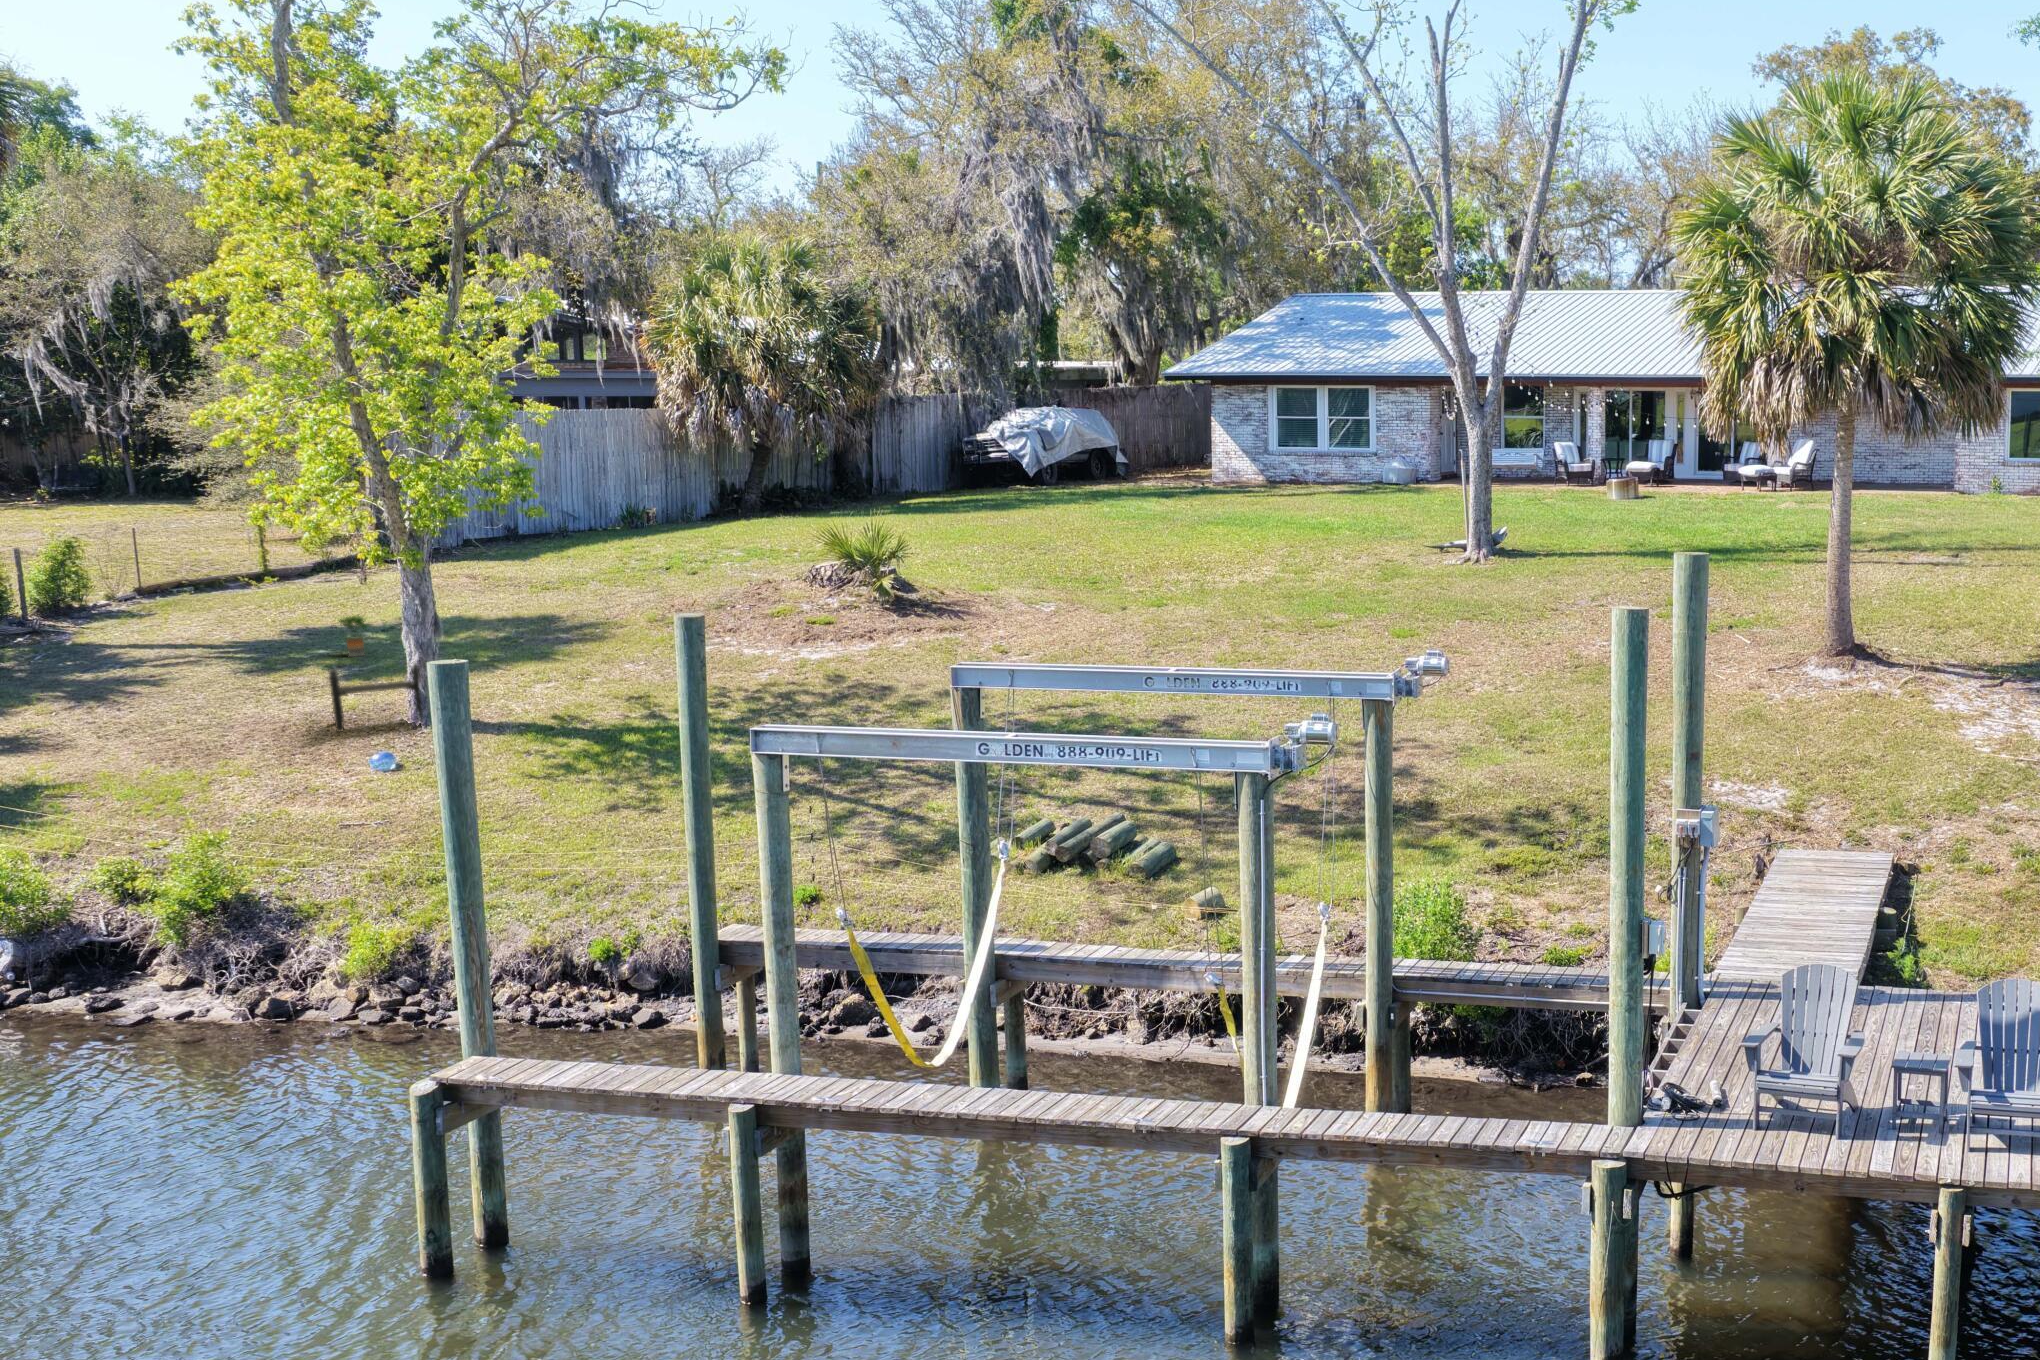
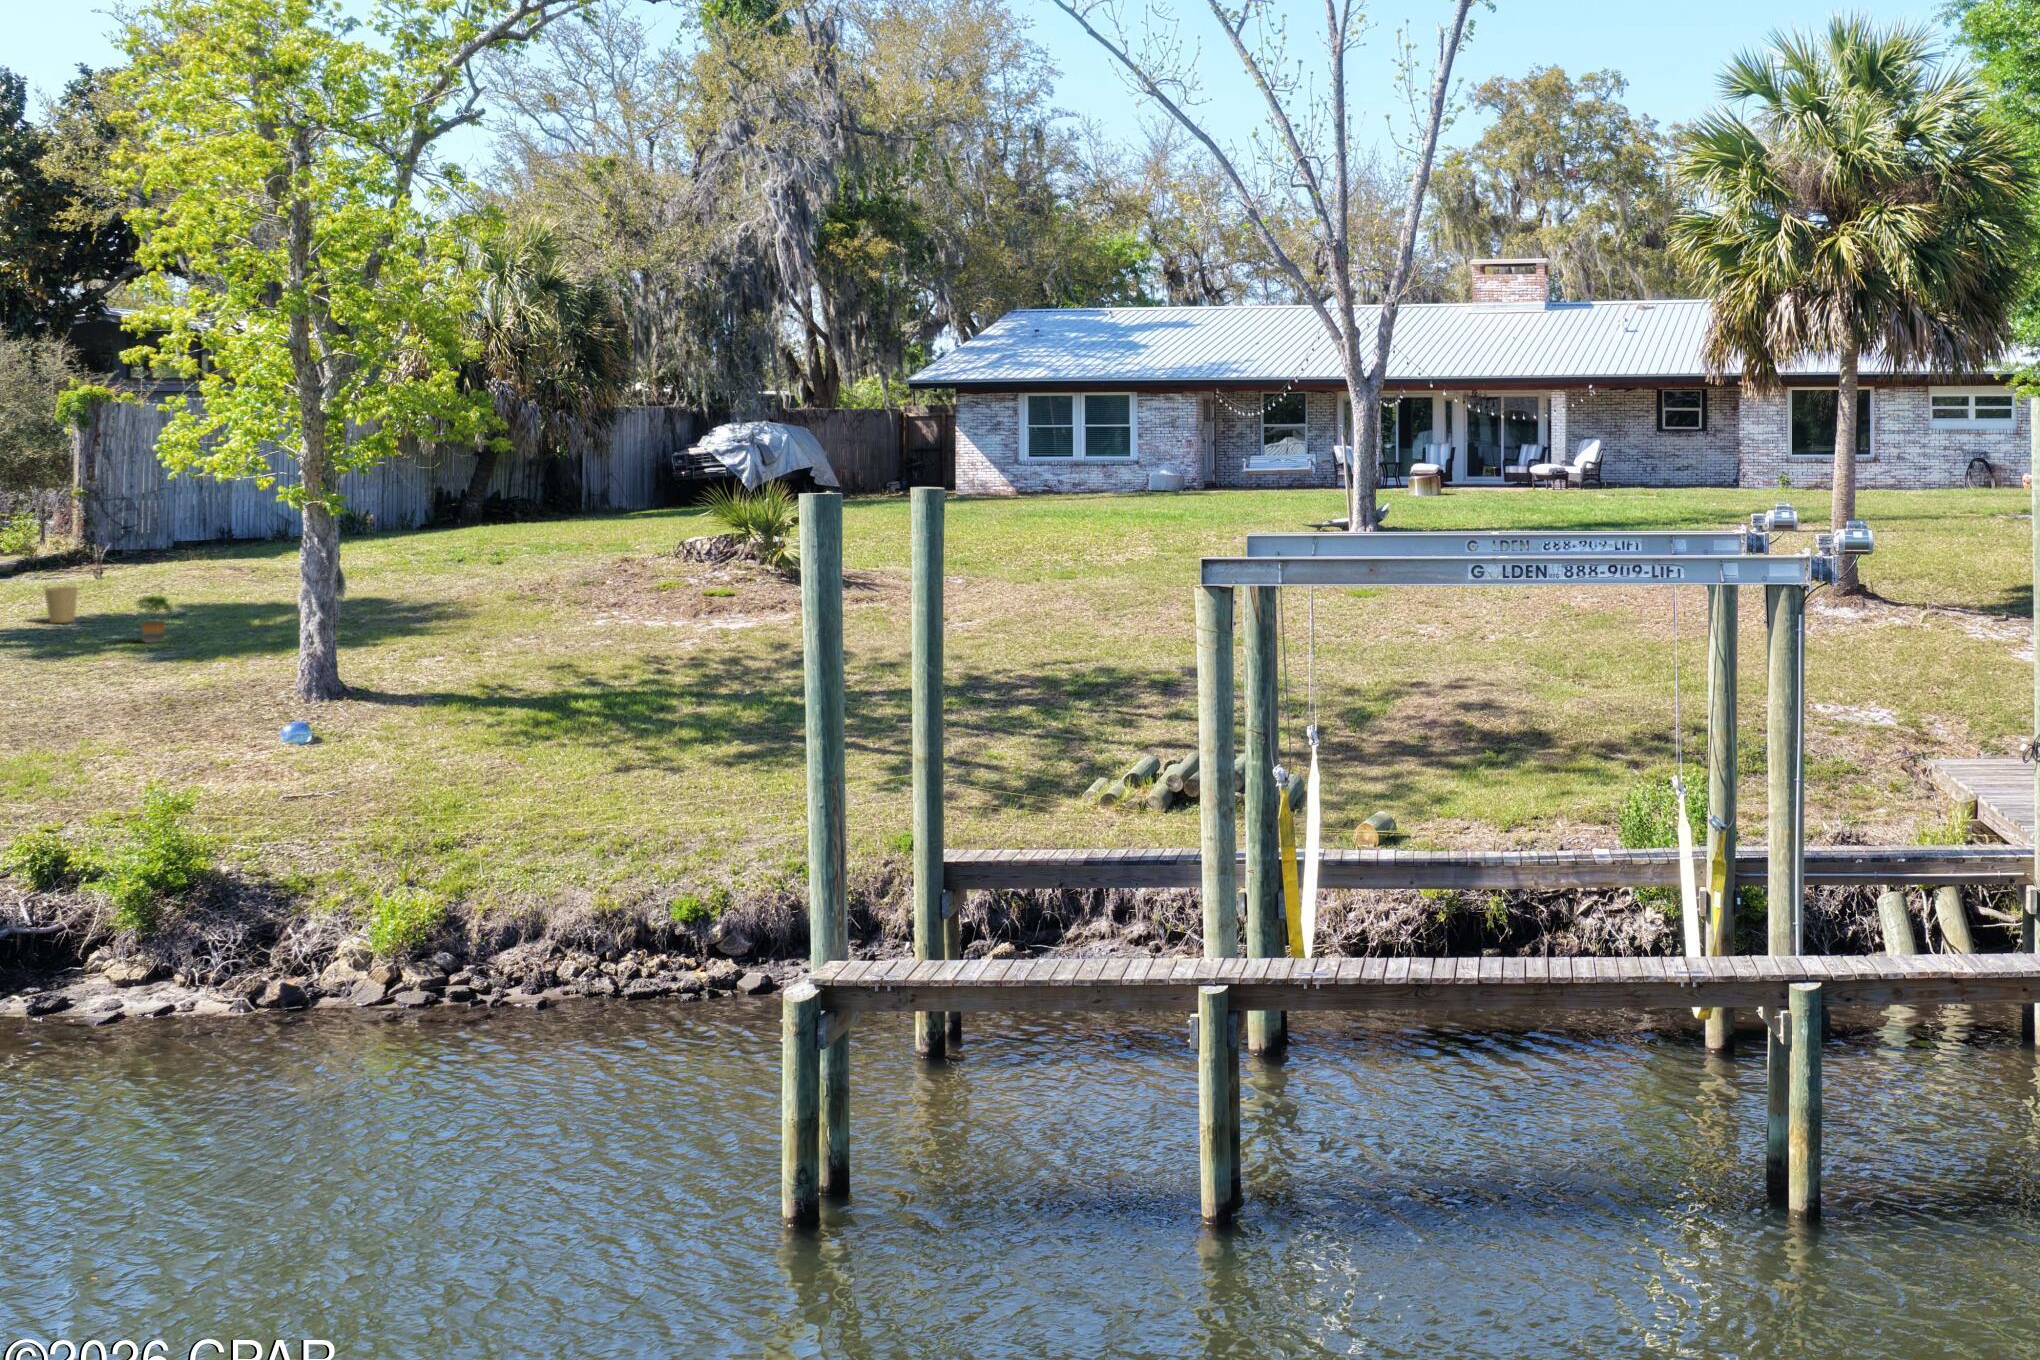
basket: none [294,596,322,632] -> present [45,581,78,623]
bench: present [329,663,424,732] -> none [184,635,299,714]

